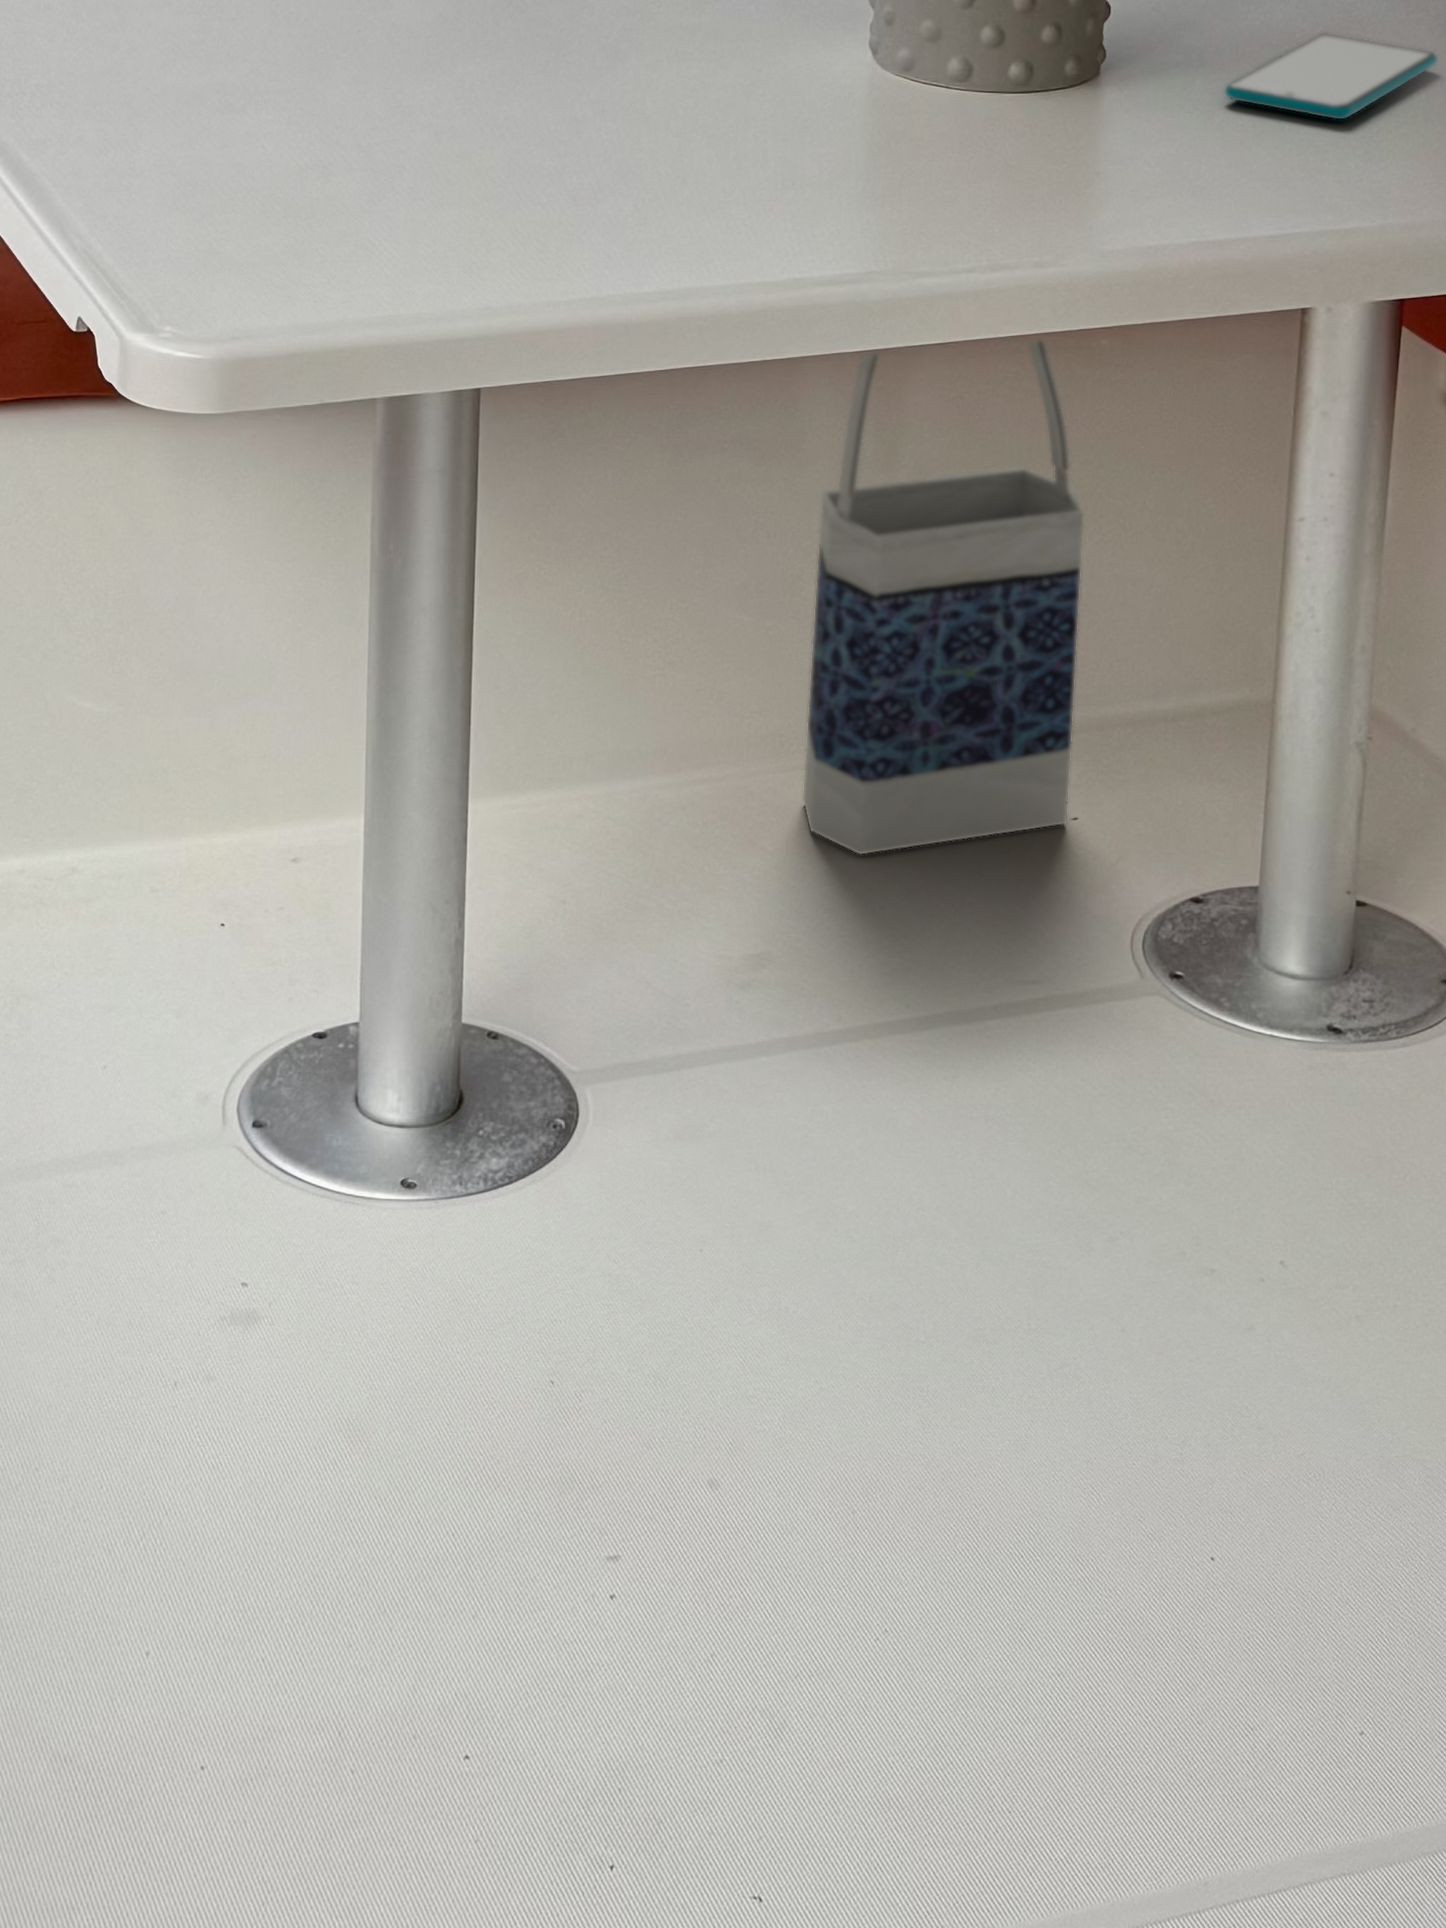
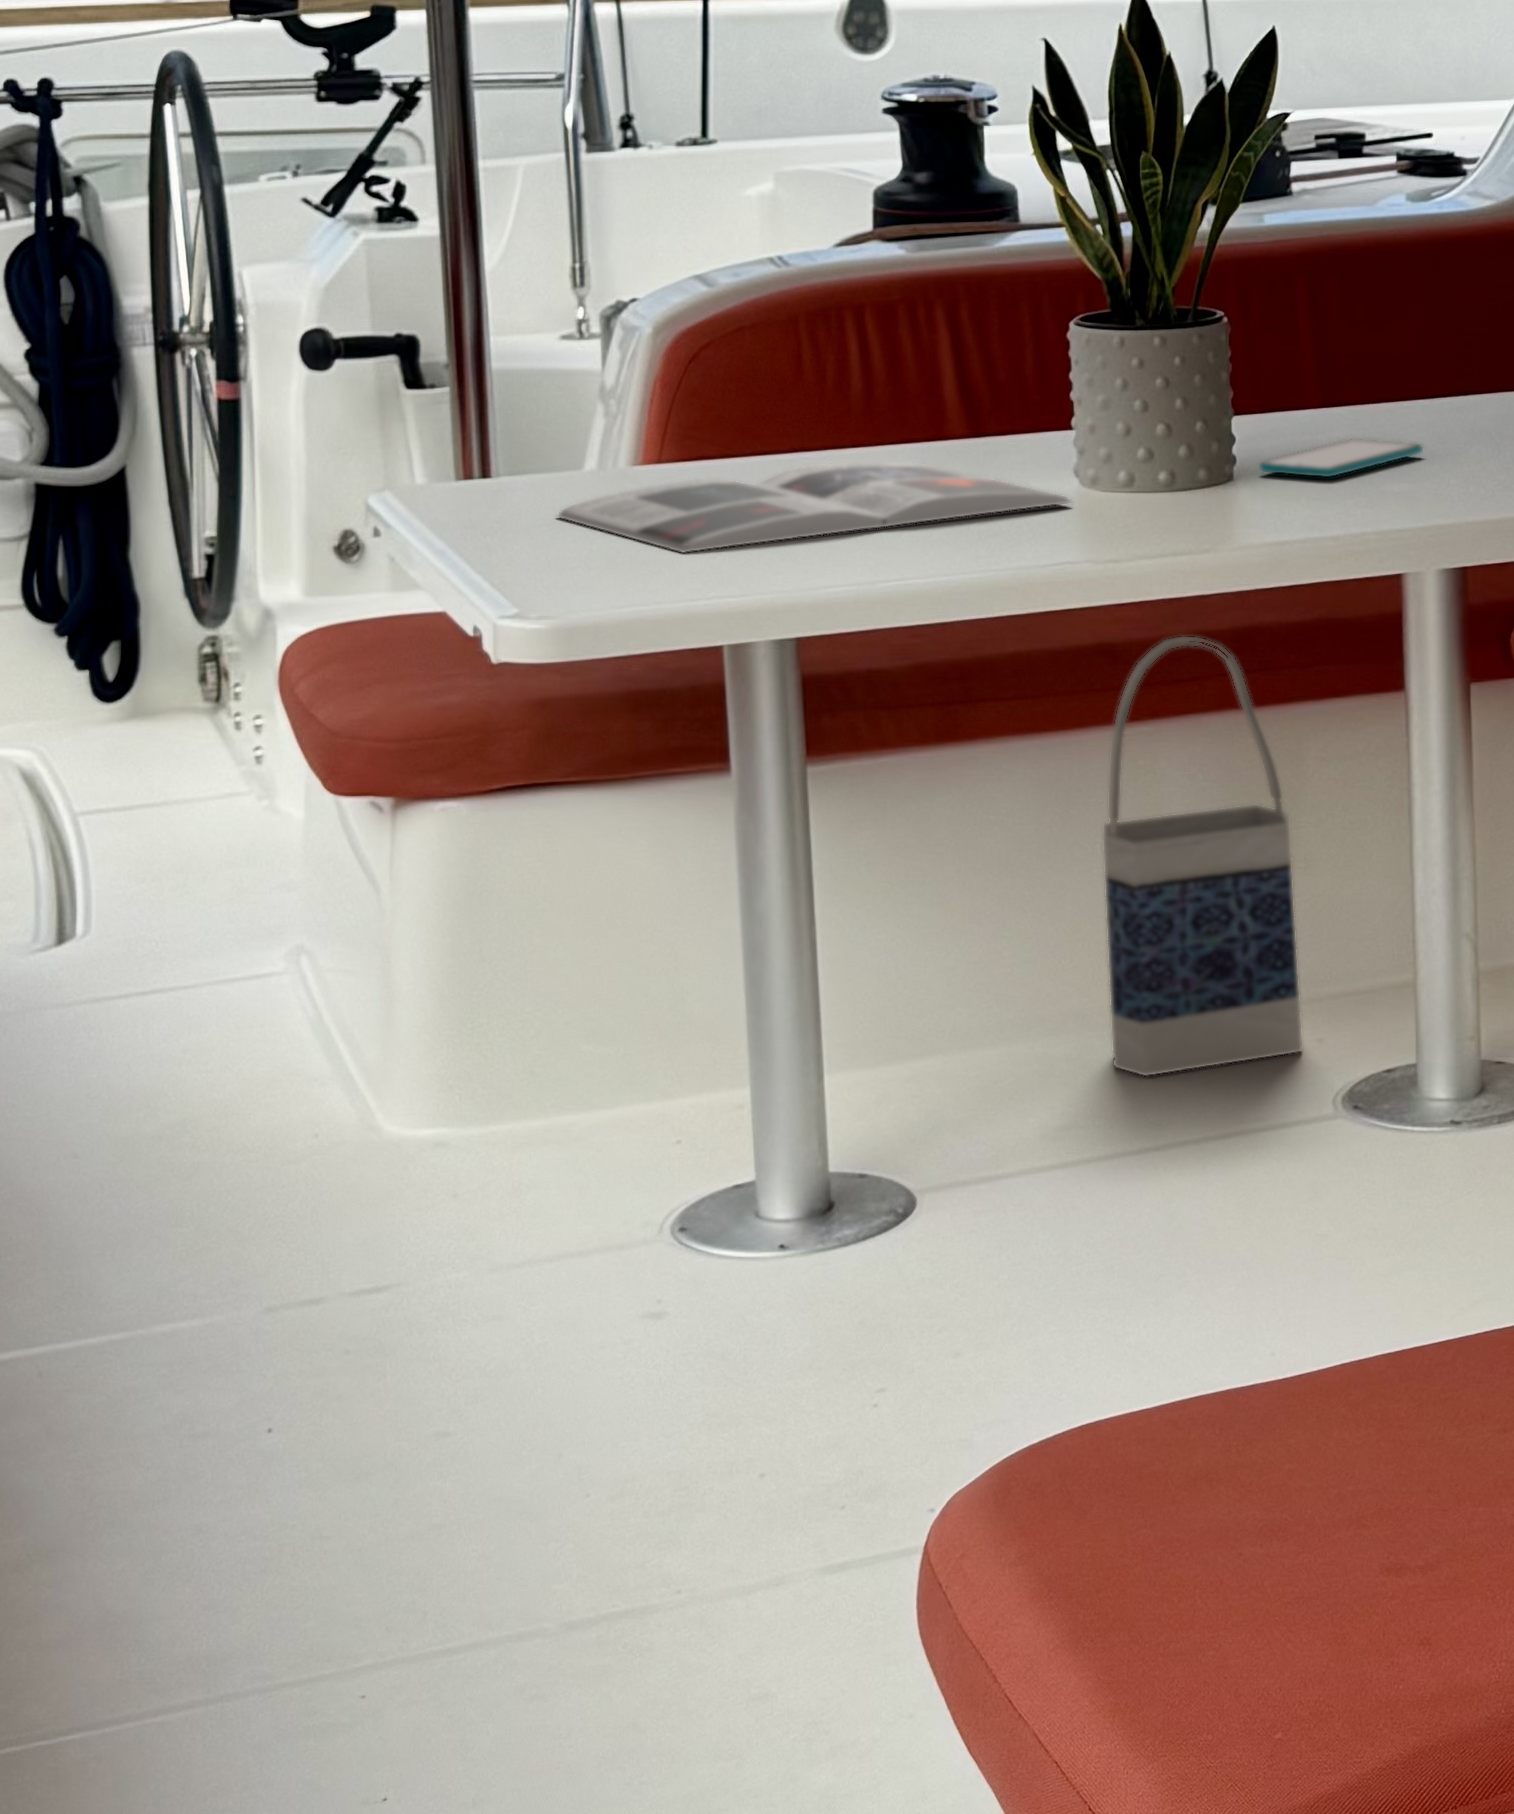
magazine: none [243,58,999,262] -> present [558,462,1071,552]

